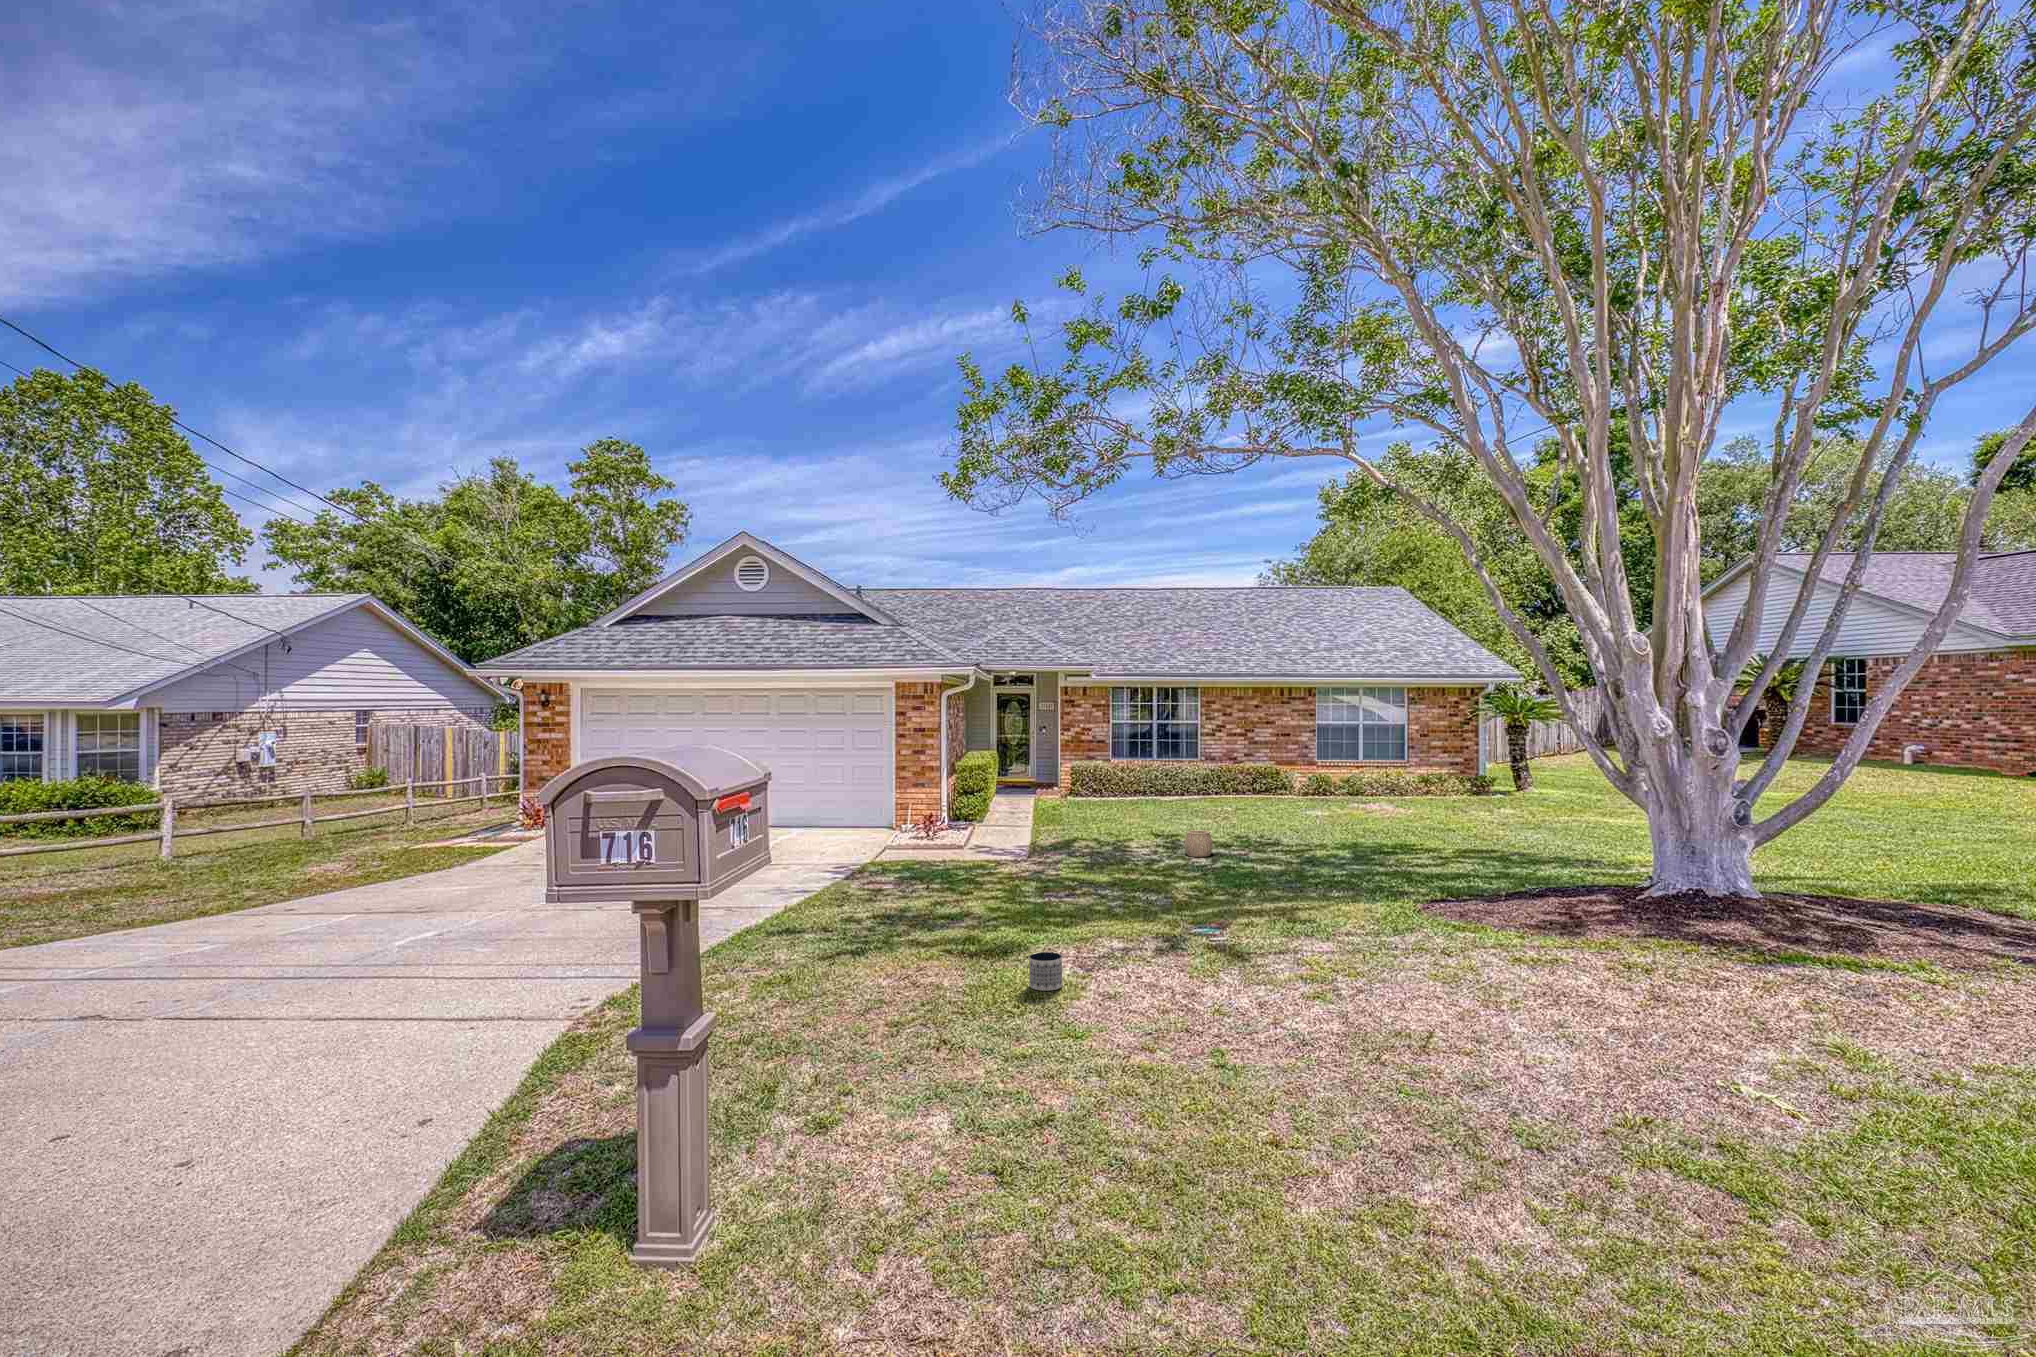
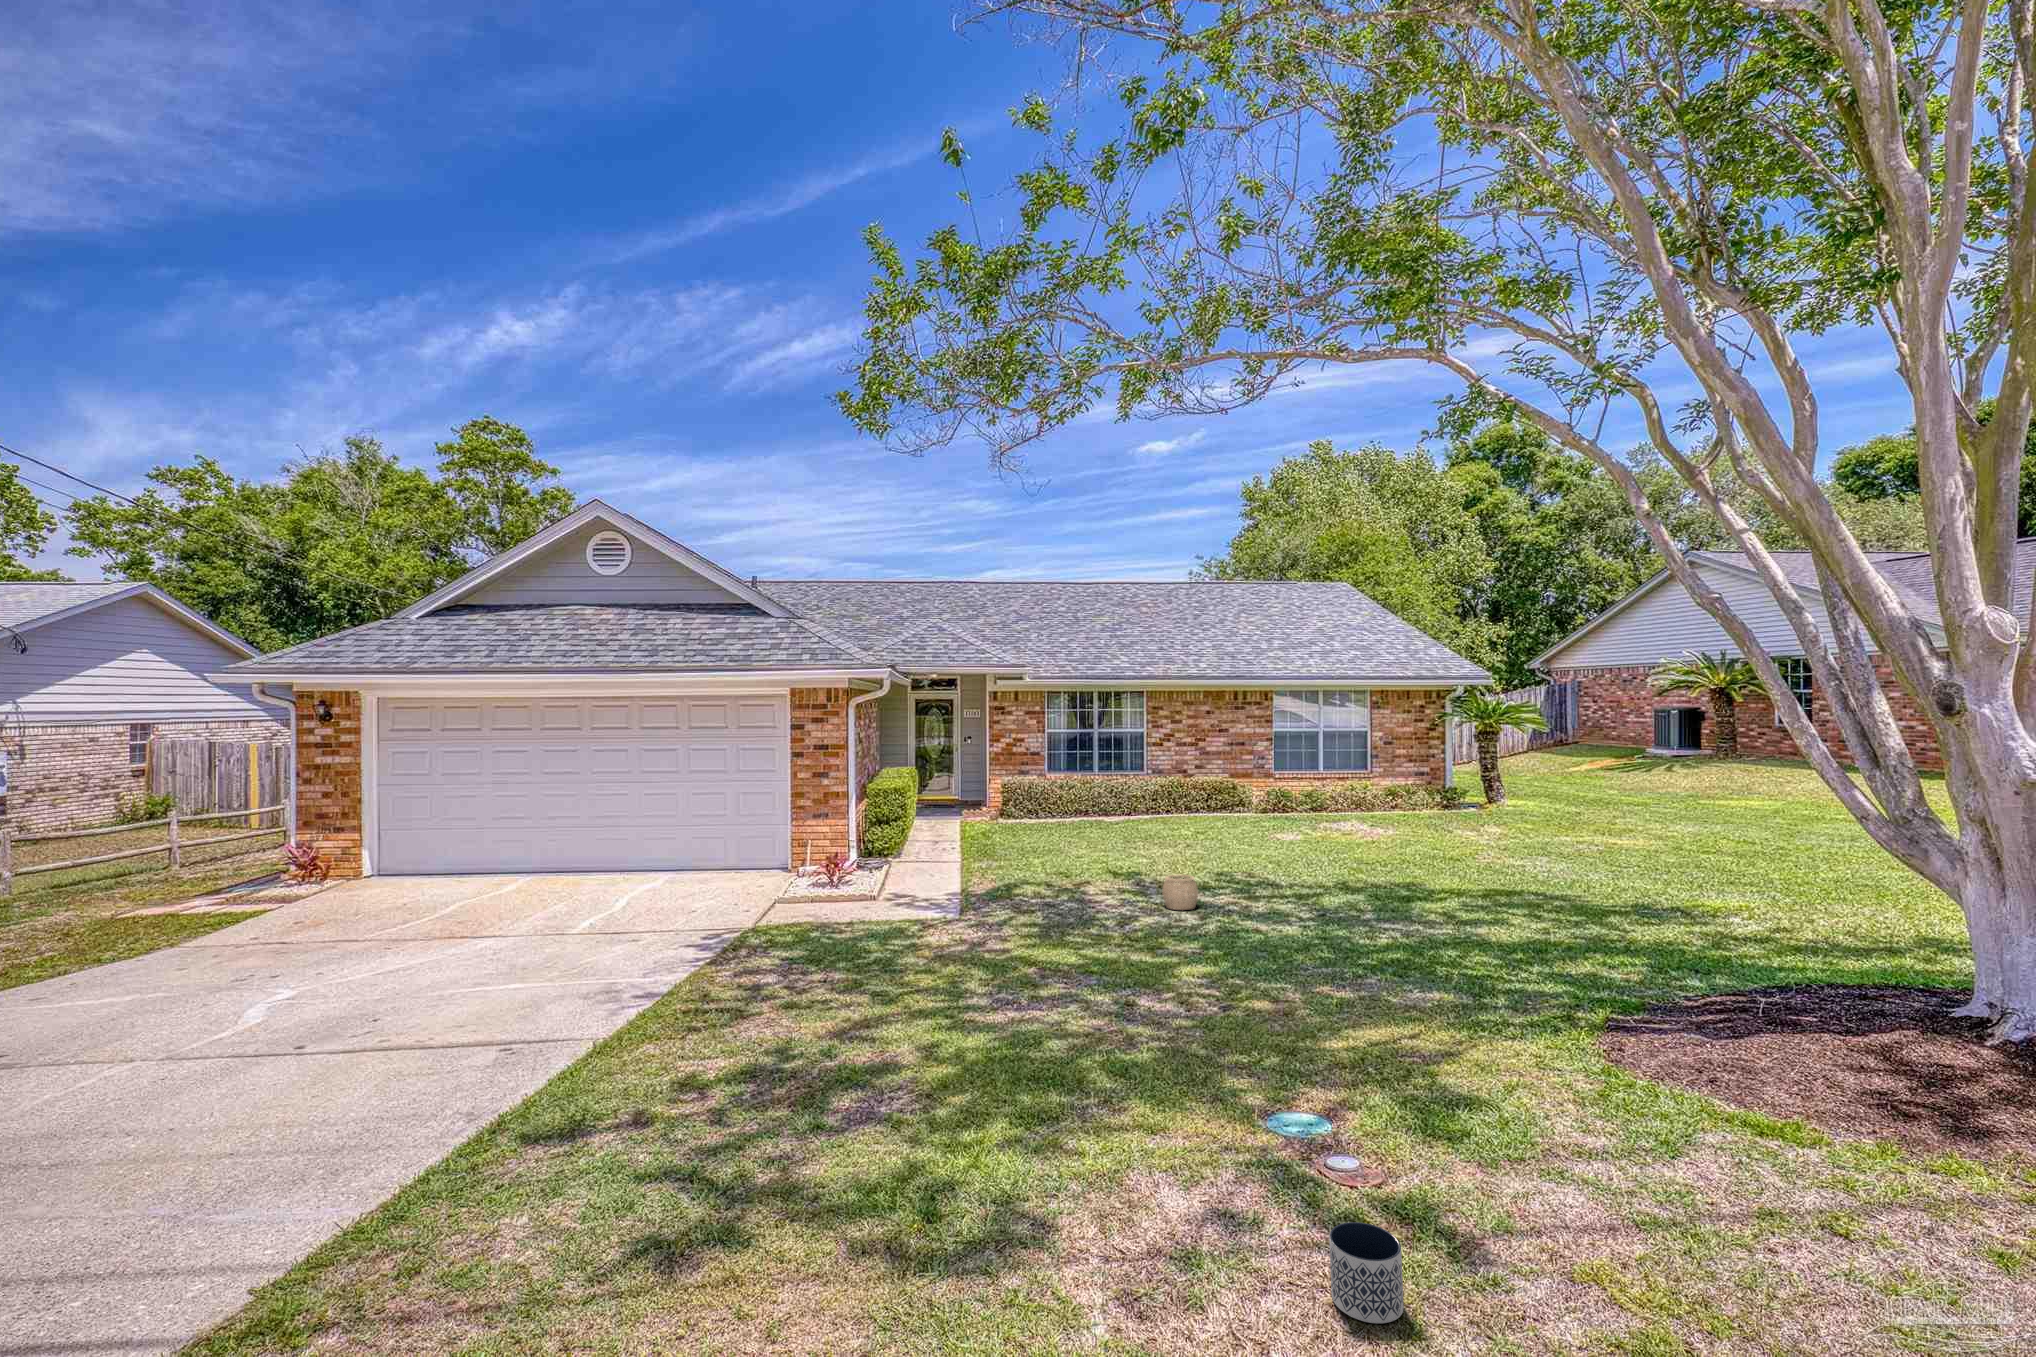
planter: present [1029,952,1062,991] -> present [1329,1222,1404,1323]

